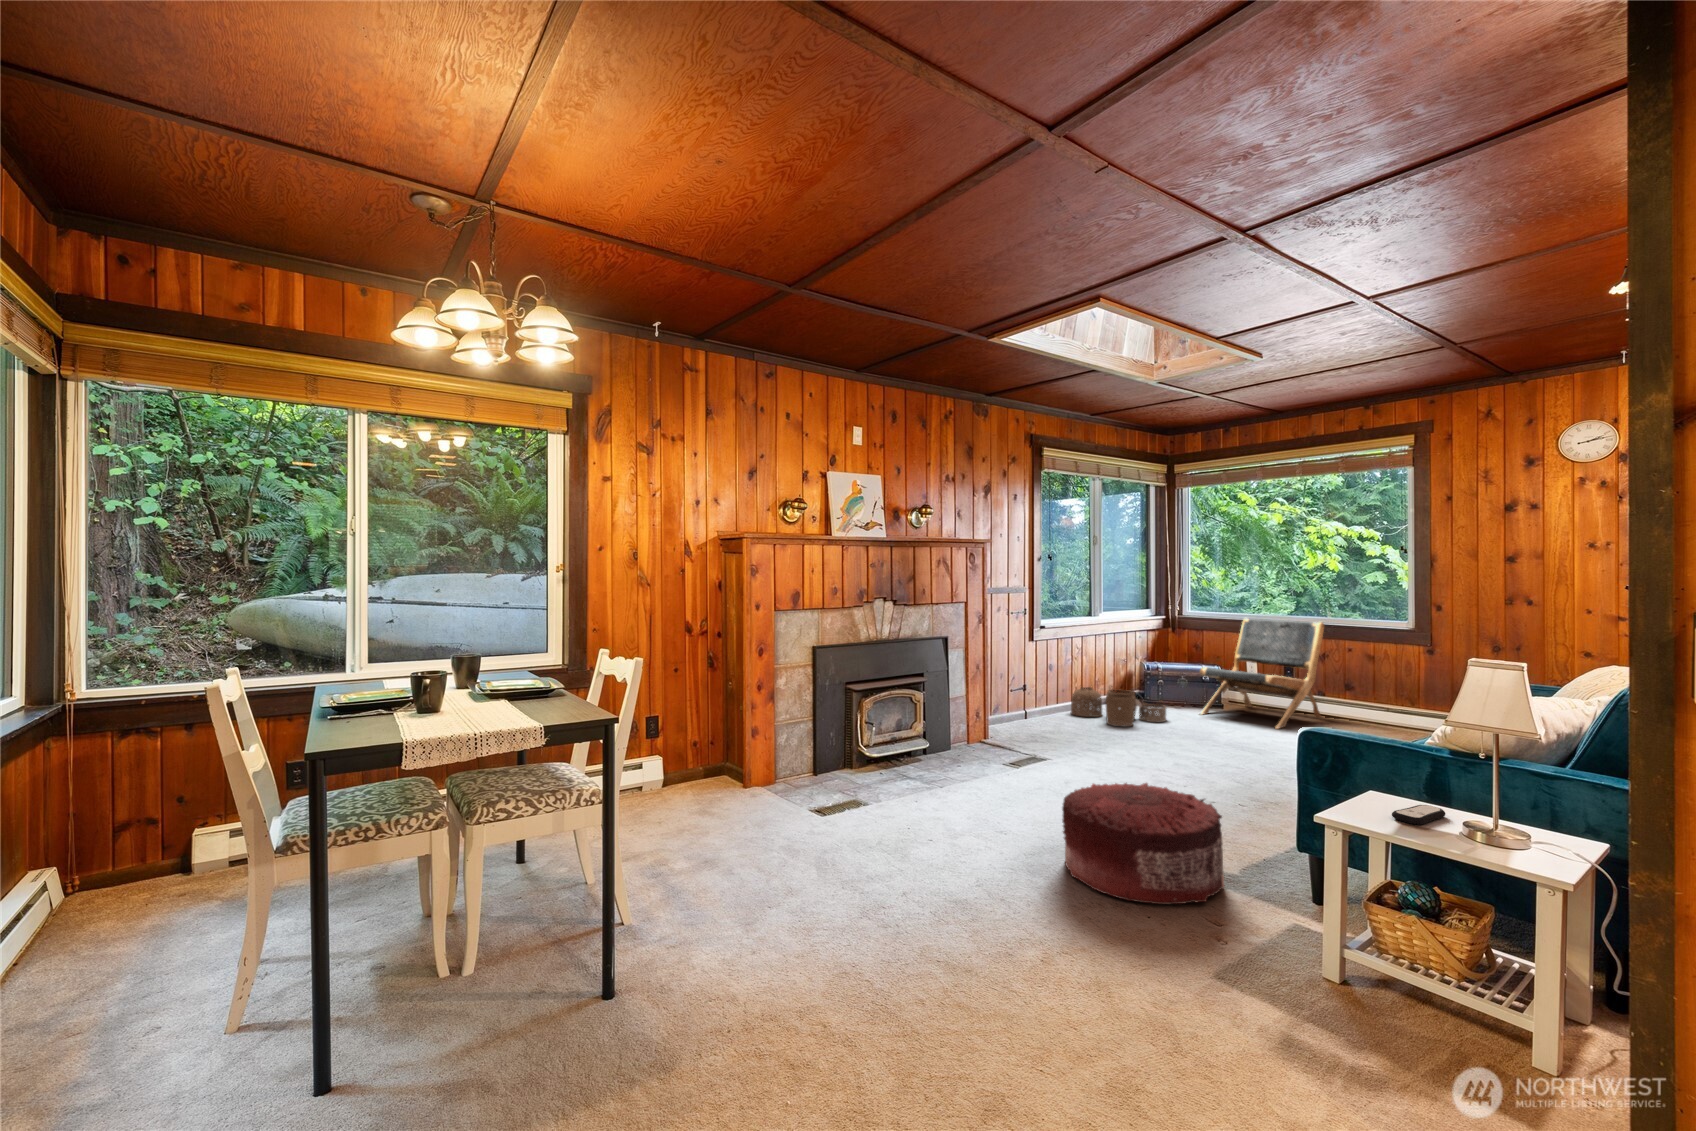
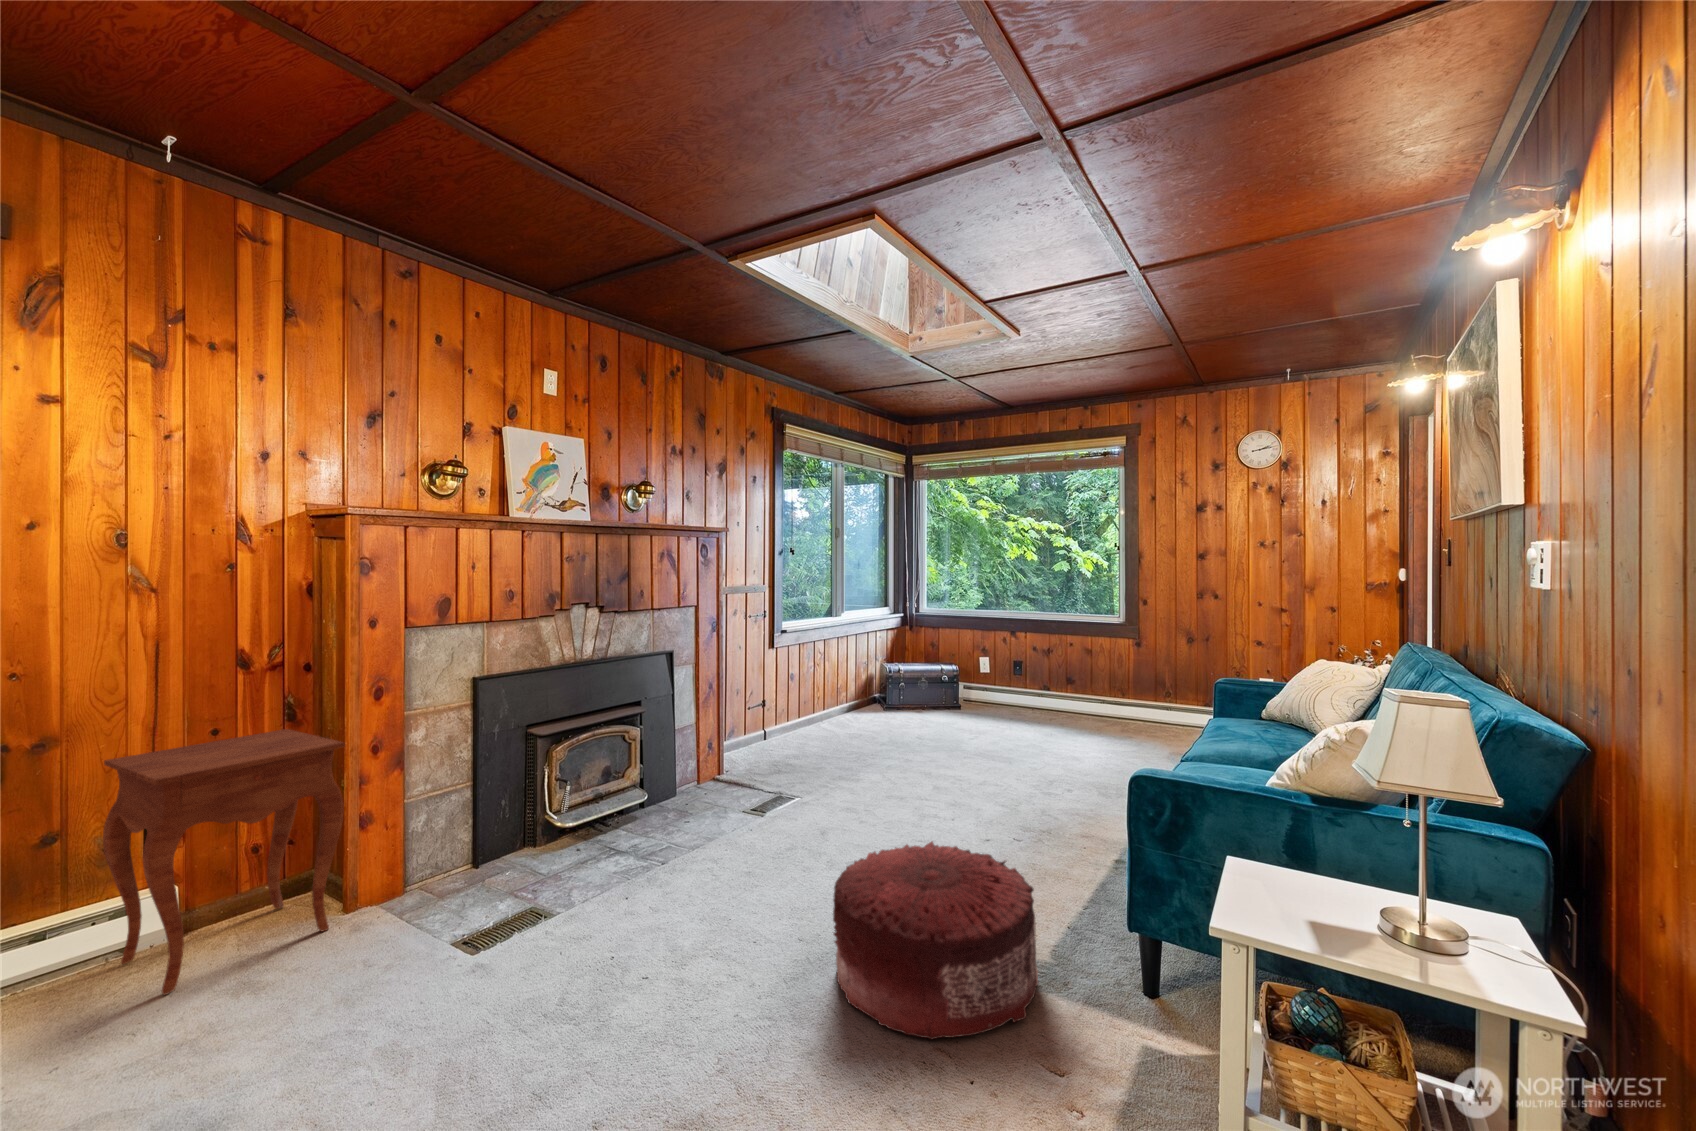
lounge chair: present [1200,618,1324,729] -> none [939,614,1049,727]
side table: none [632,673,747,814] -> present [103,729,345,995]
woven basket: present [1071,686,1166,726] -> none [813,692,911,738]
remote control: present [1392,805,1445,825] -> none [1282,876,1333,916]

